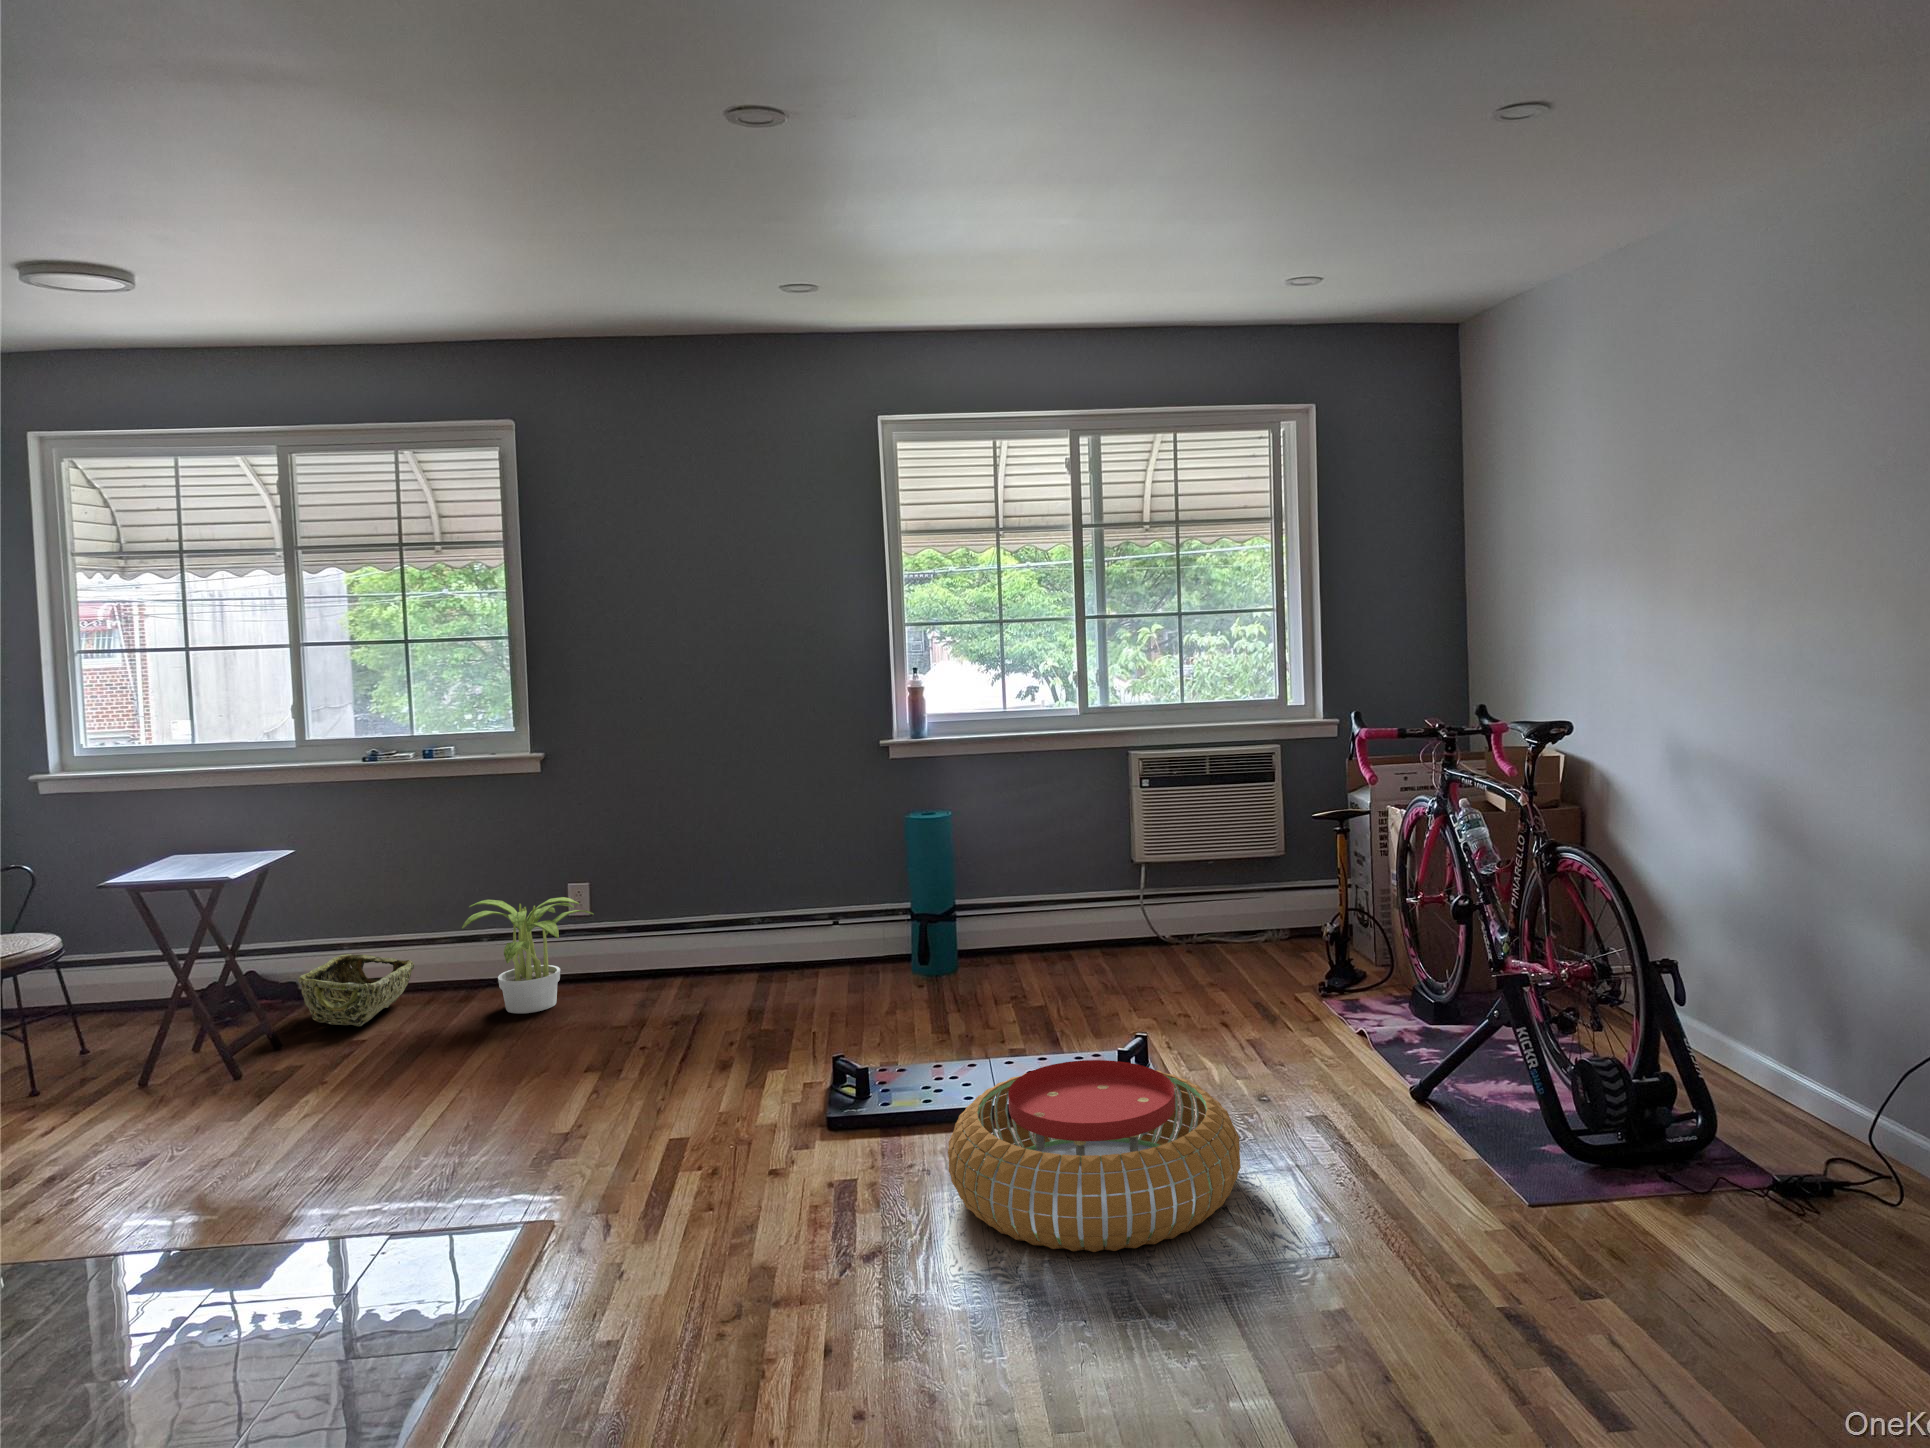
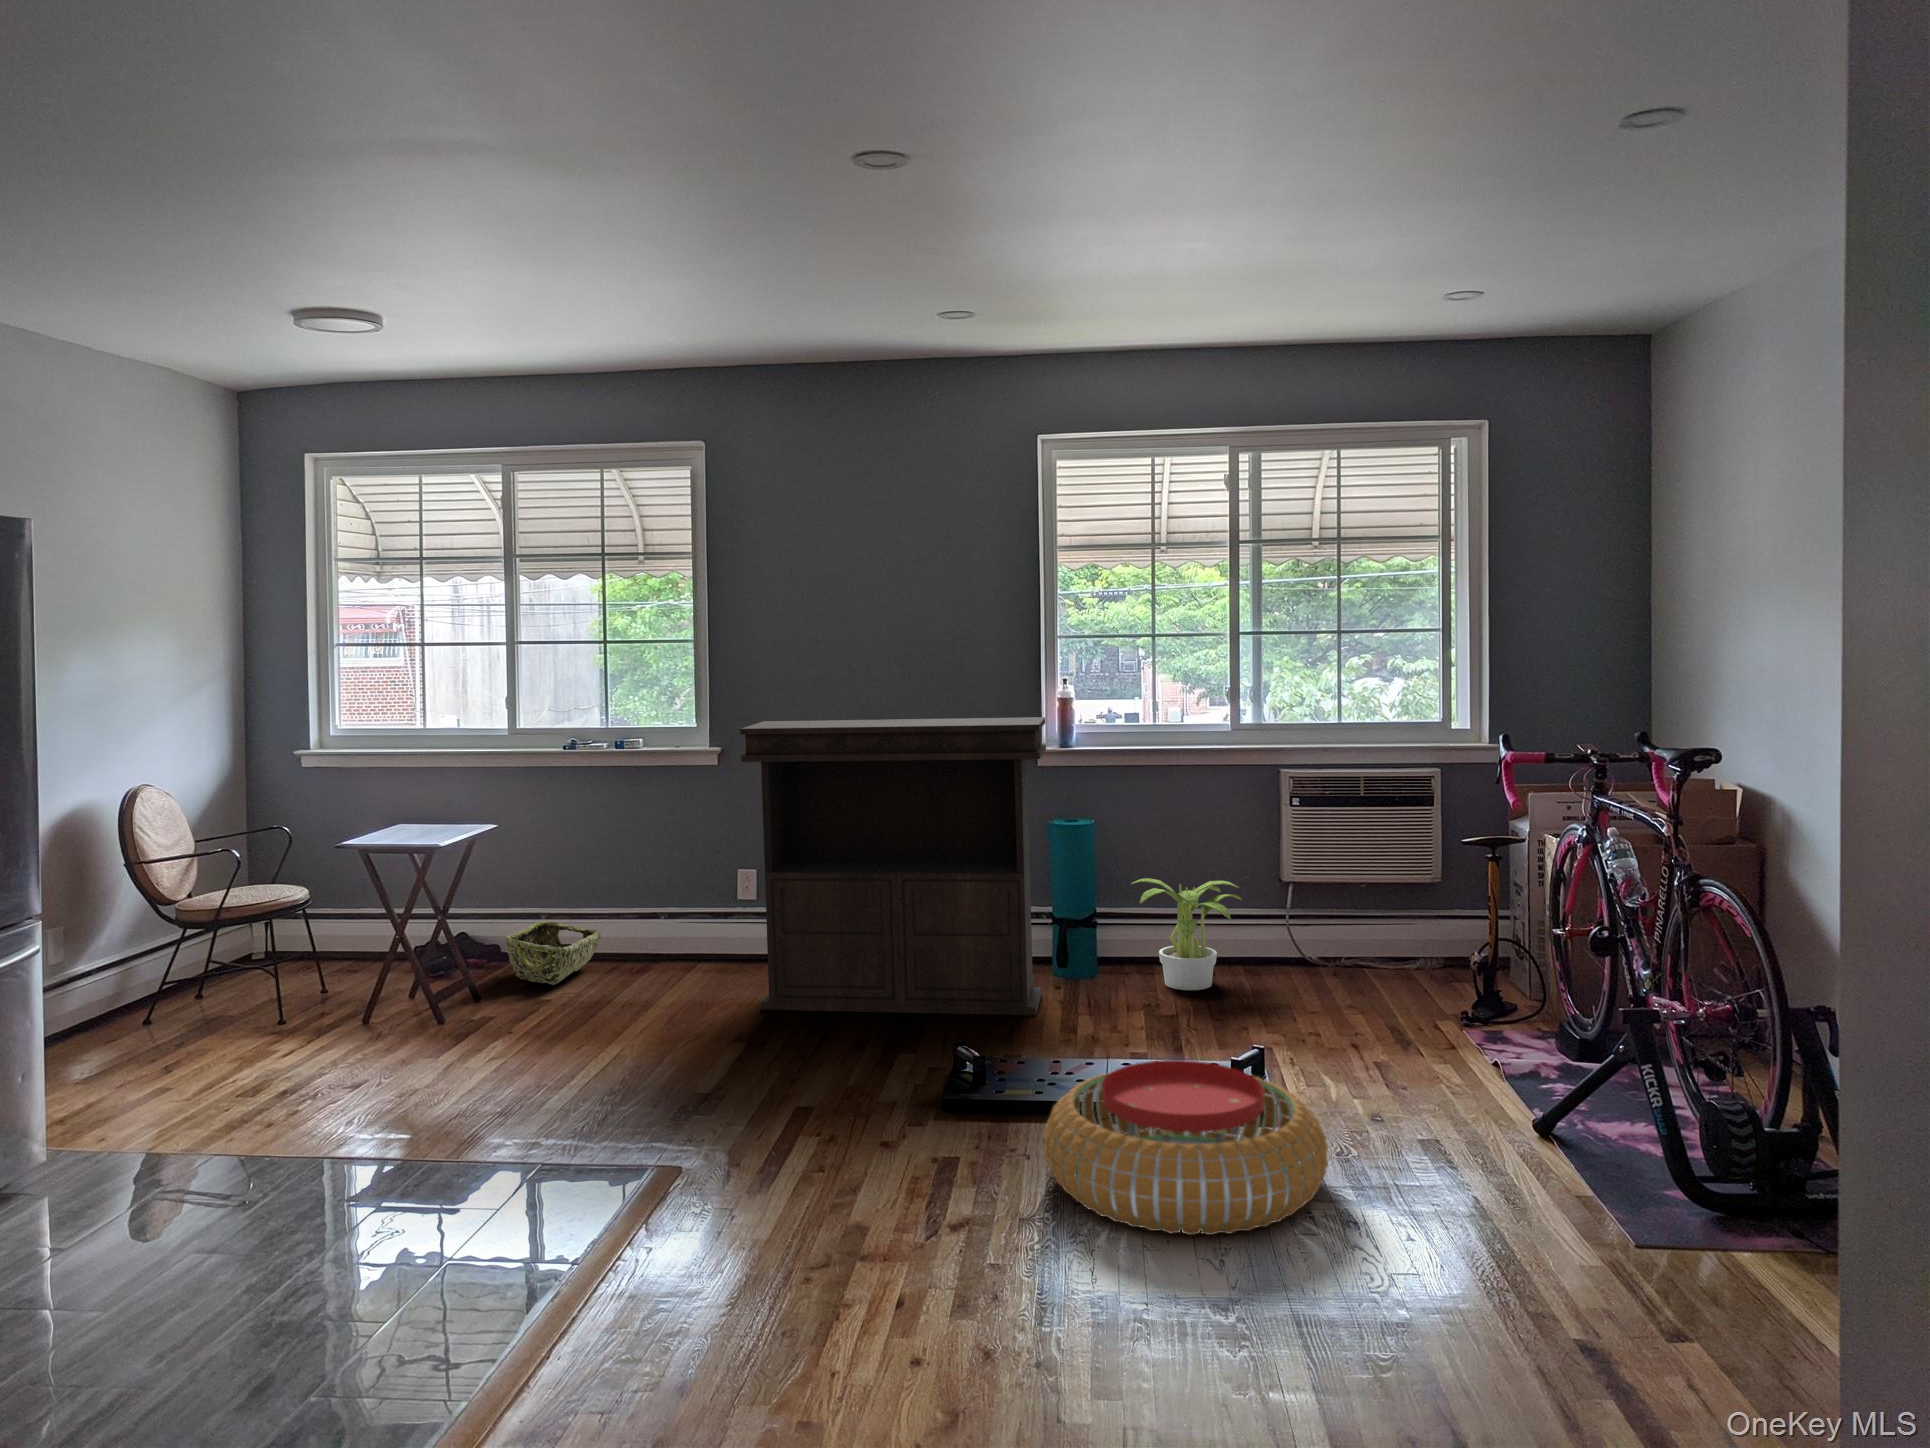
console table: none [576,709,907,1035] -> present [740,717,1046,1015]
potted plant: present [462,897,594,1013] -> present [1131,878,1242,990]

